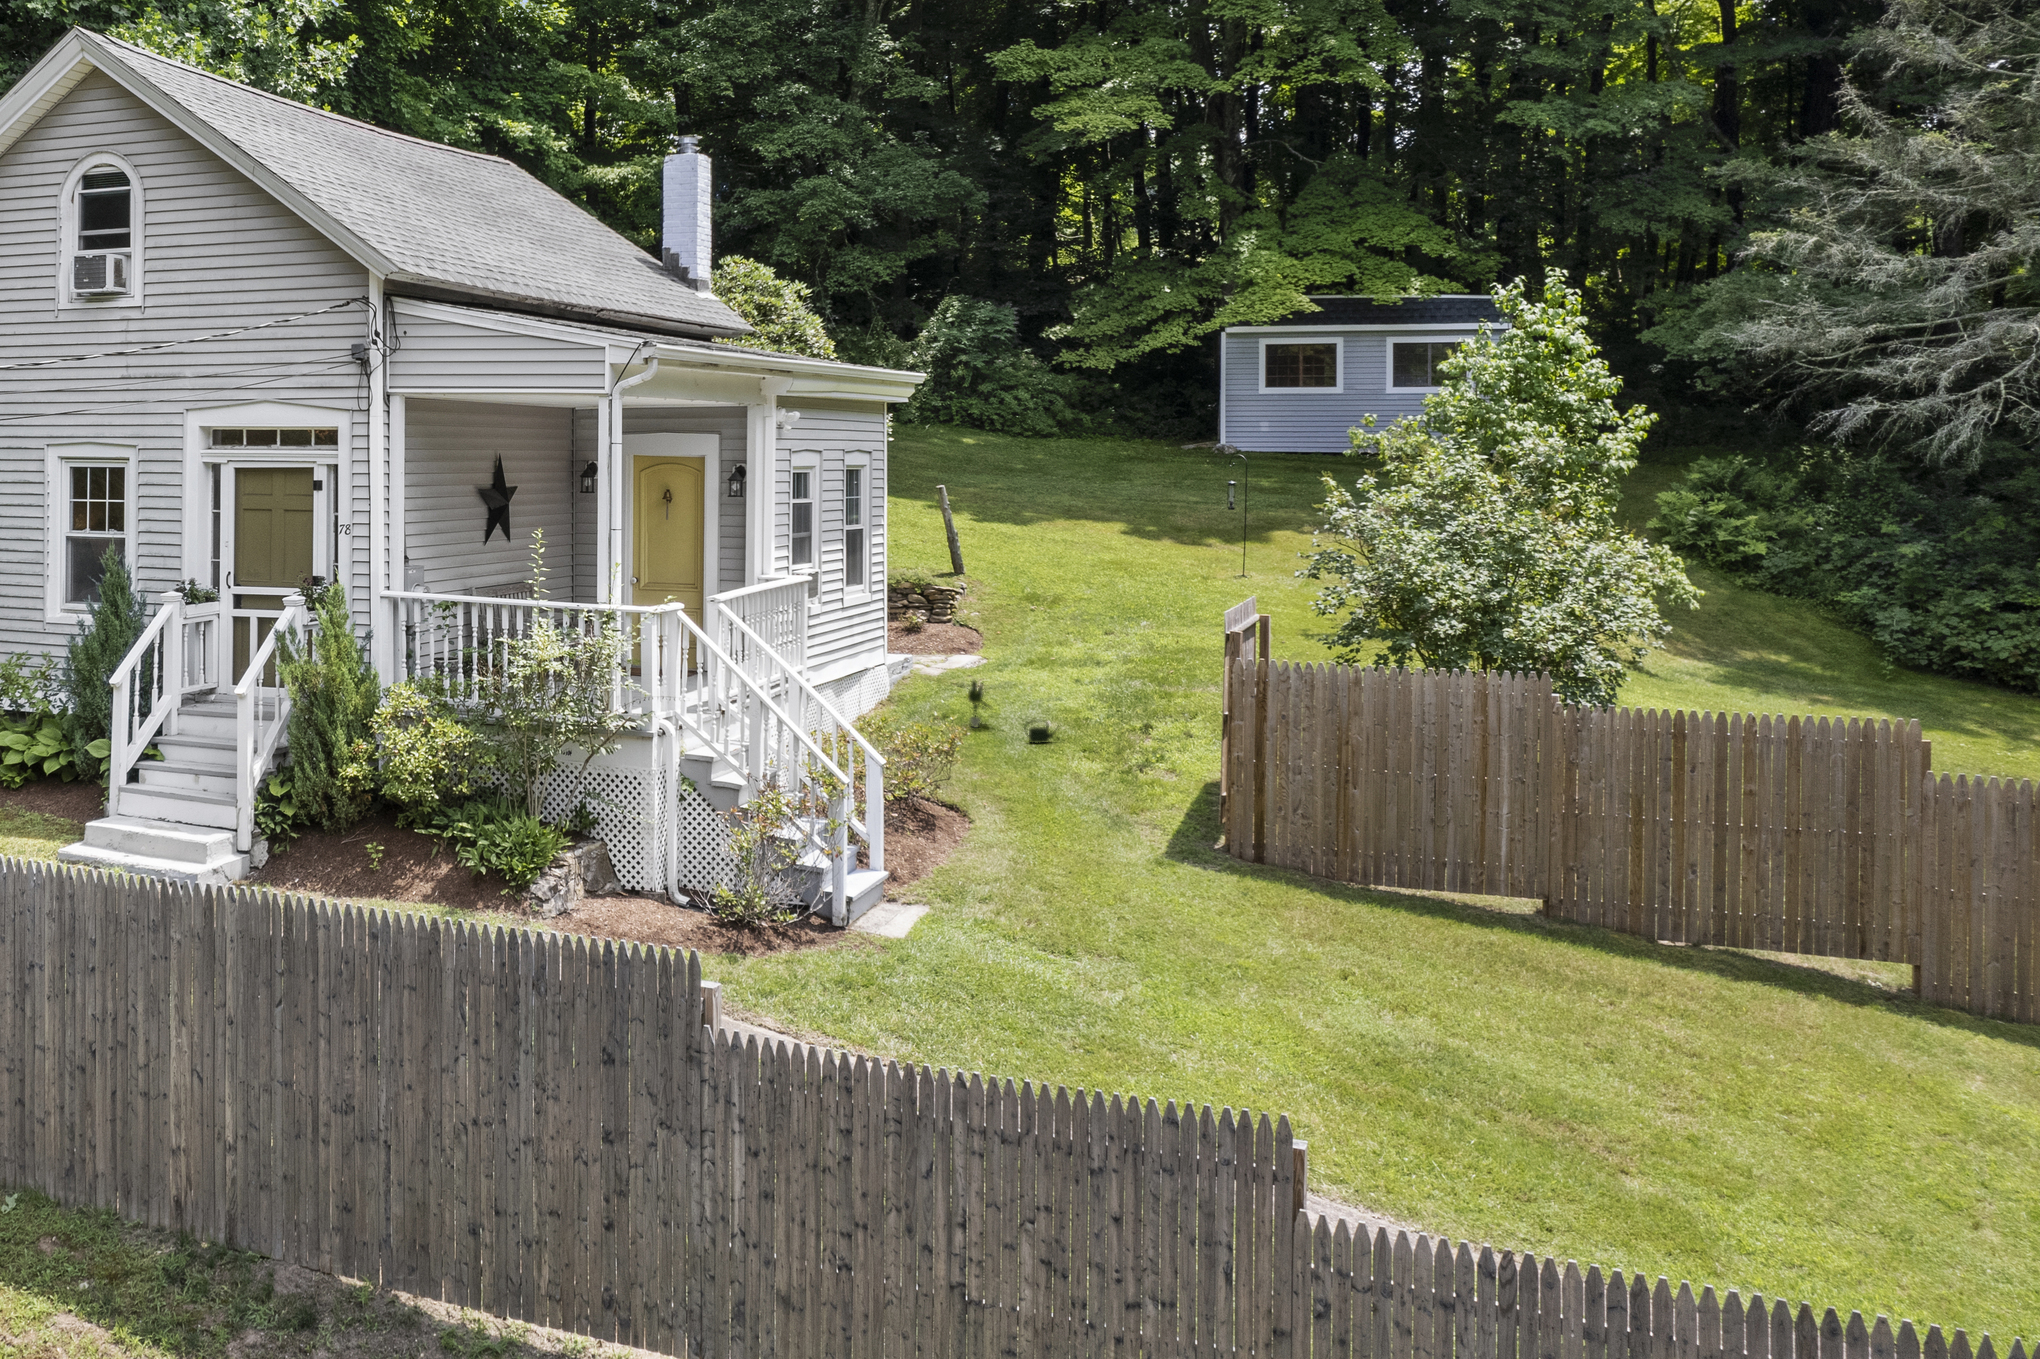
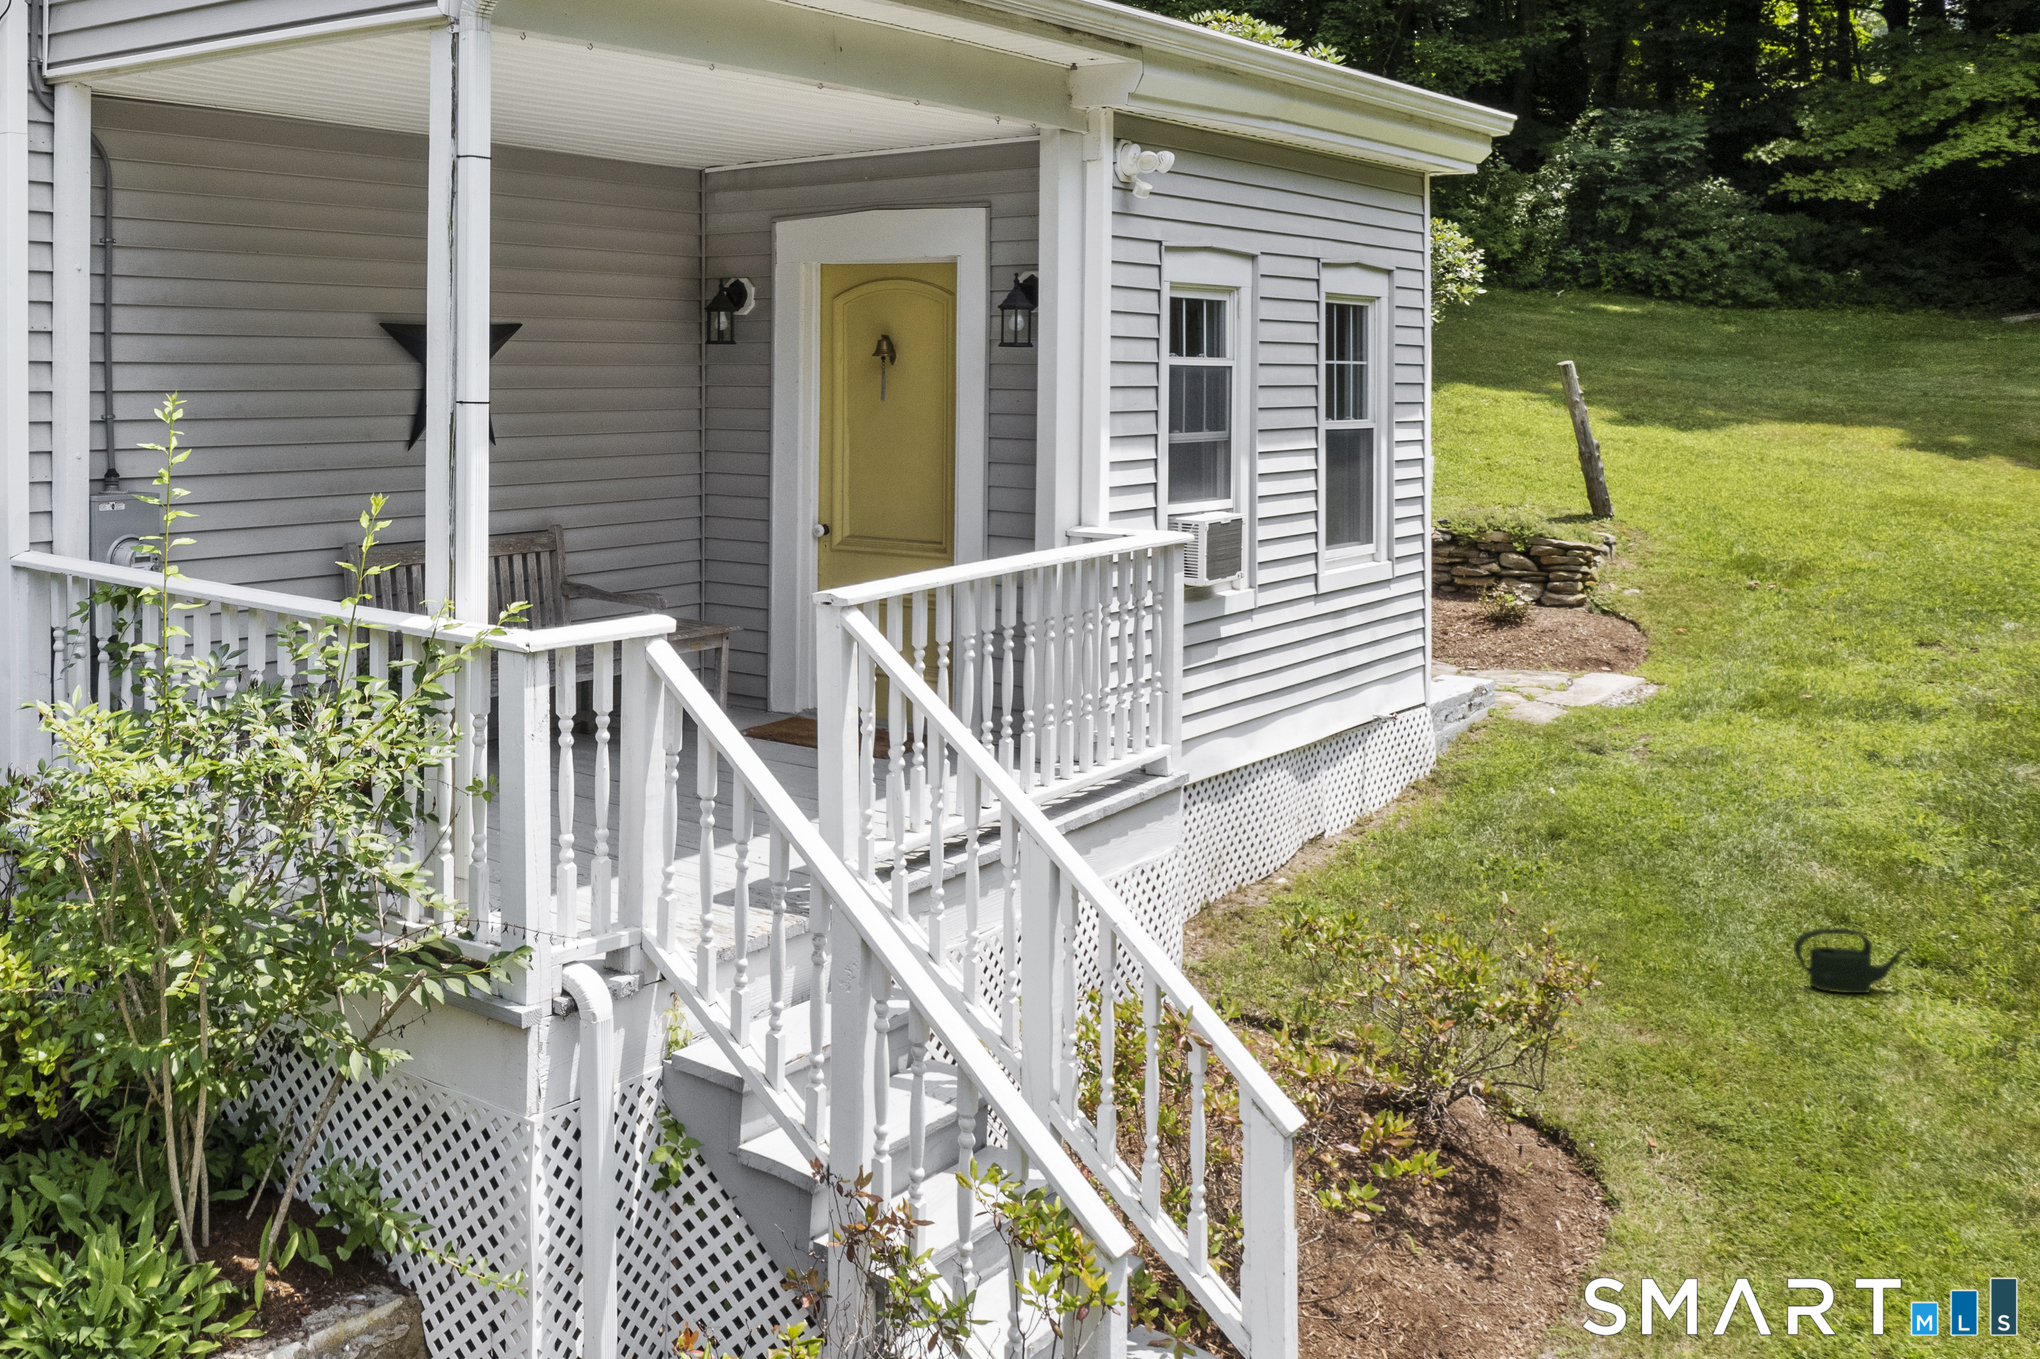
potted plant: present [967,681,991,727] -> none [1610,796,1703,918]

